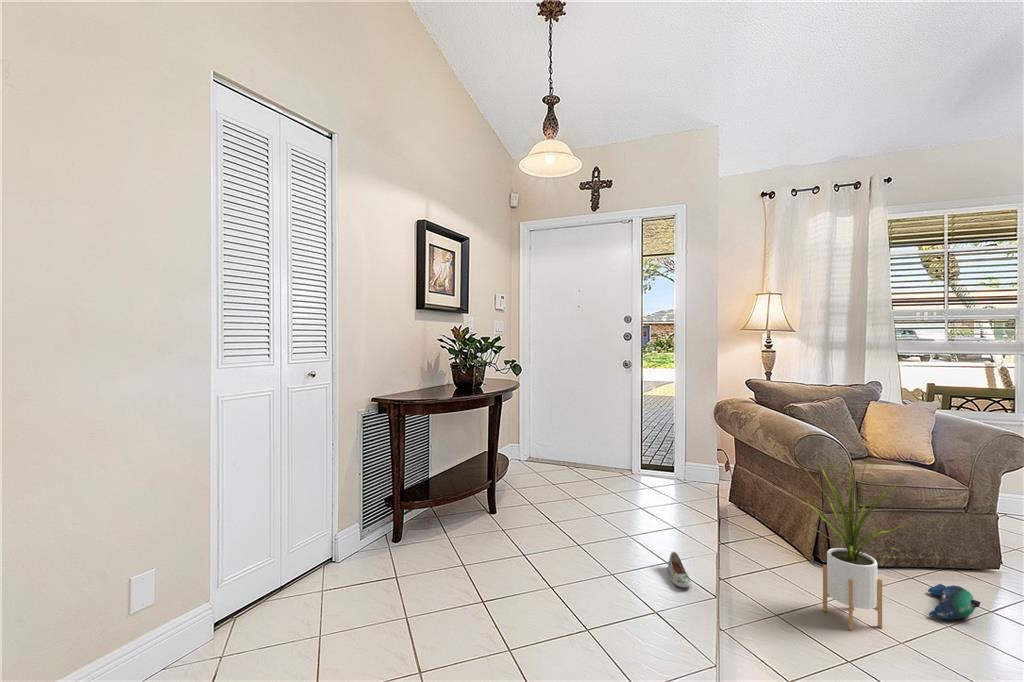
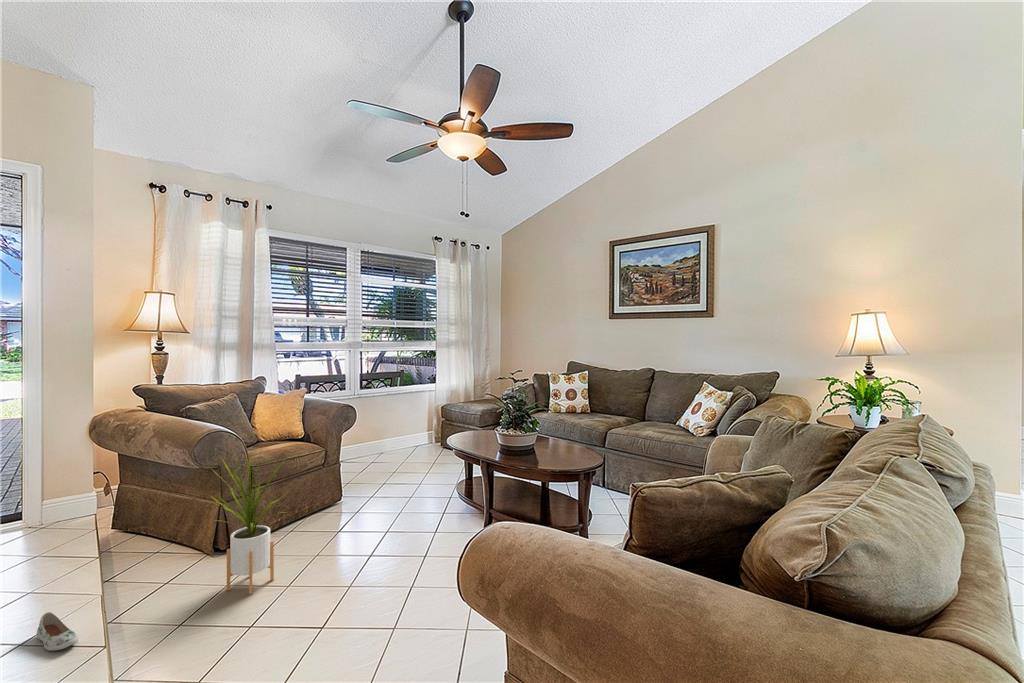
plush toy: present [928,584,981,620] -> none [301,524,332,554]

